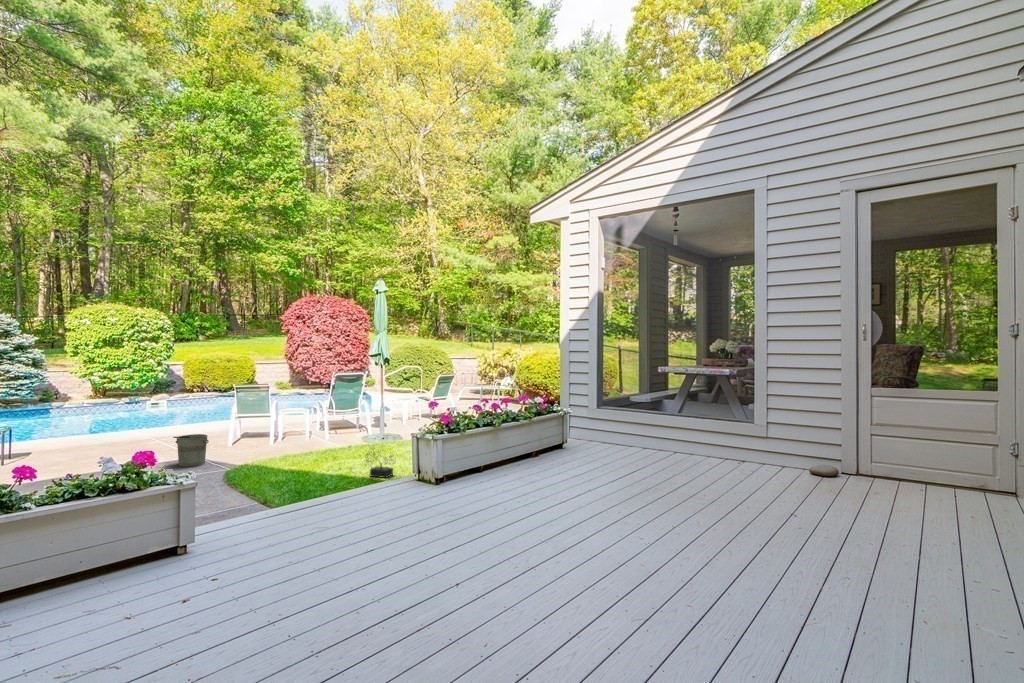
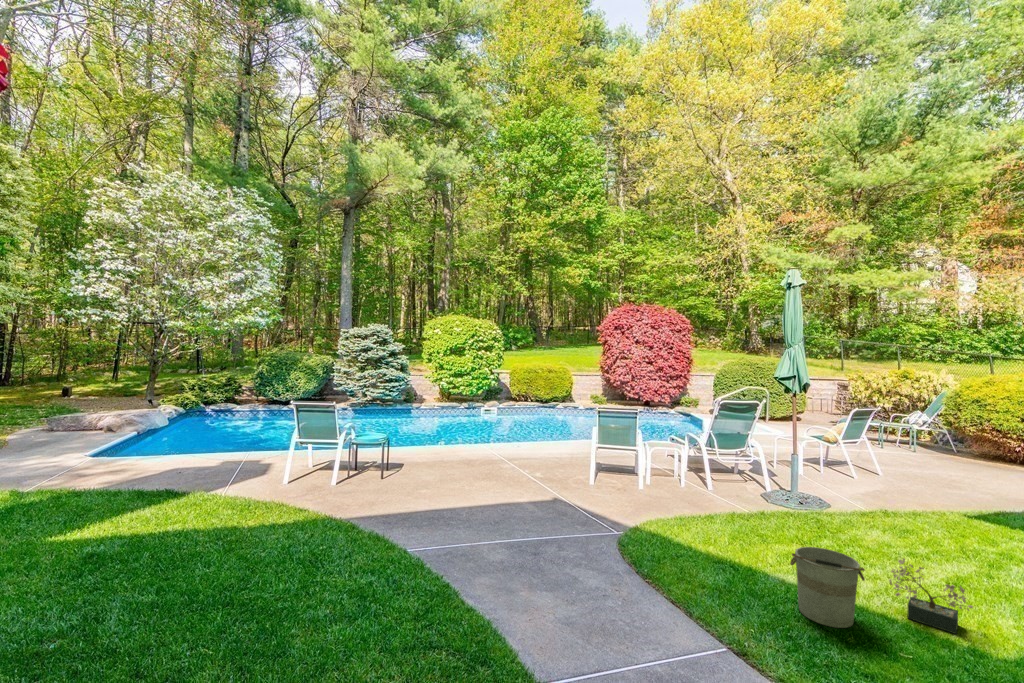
bucket: present [173,434,209,467] -> present [790,547,865,628]

